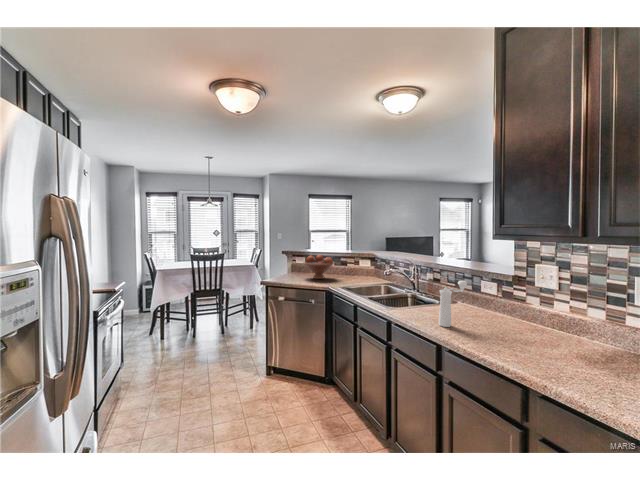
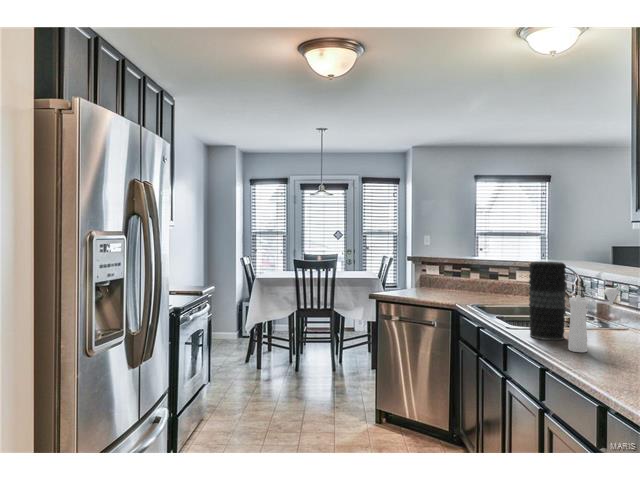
fruit bowl: present [304,255,334,279] -> none [430,261,476,296]
vase: none [402,261,426,317] -> present [529,261,566,340]

